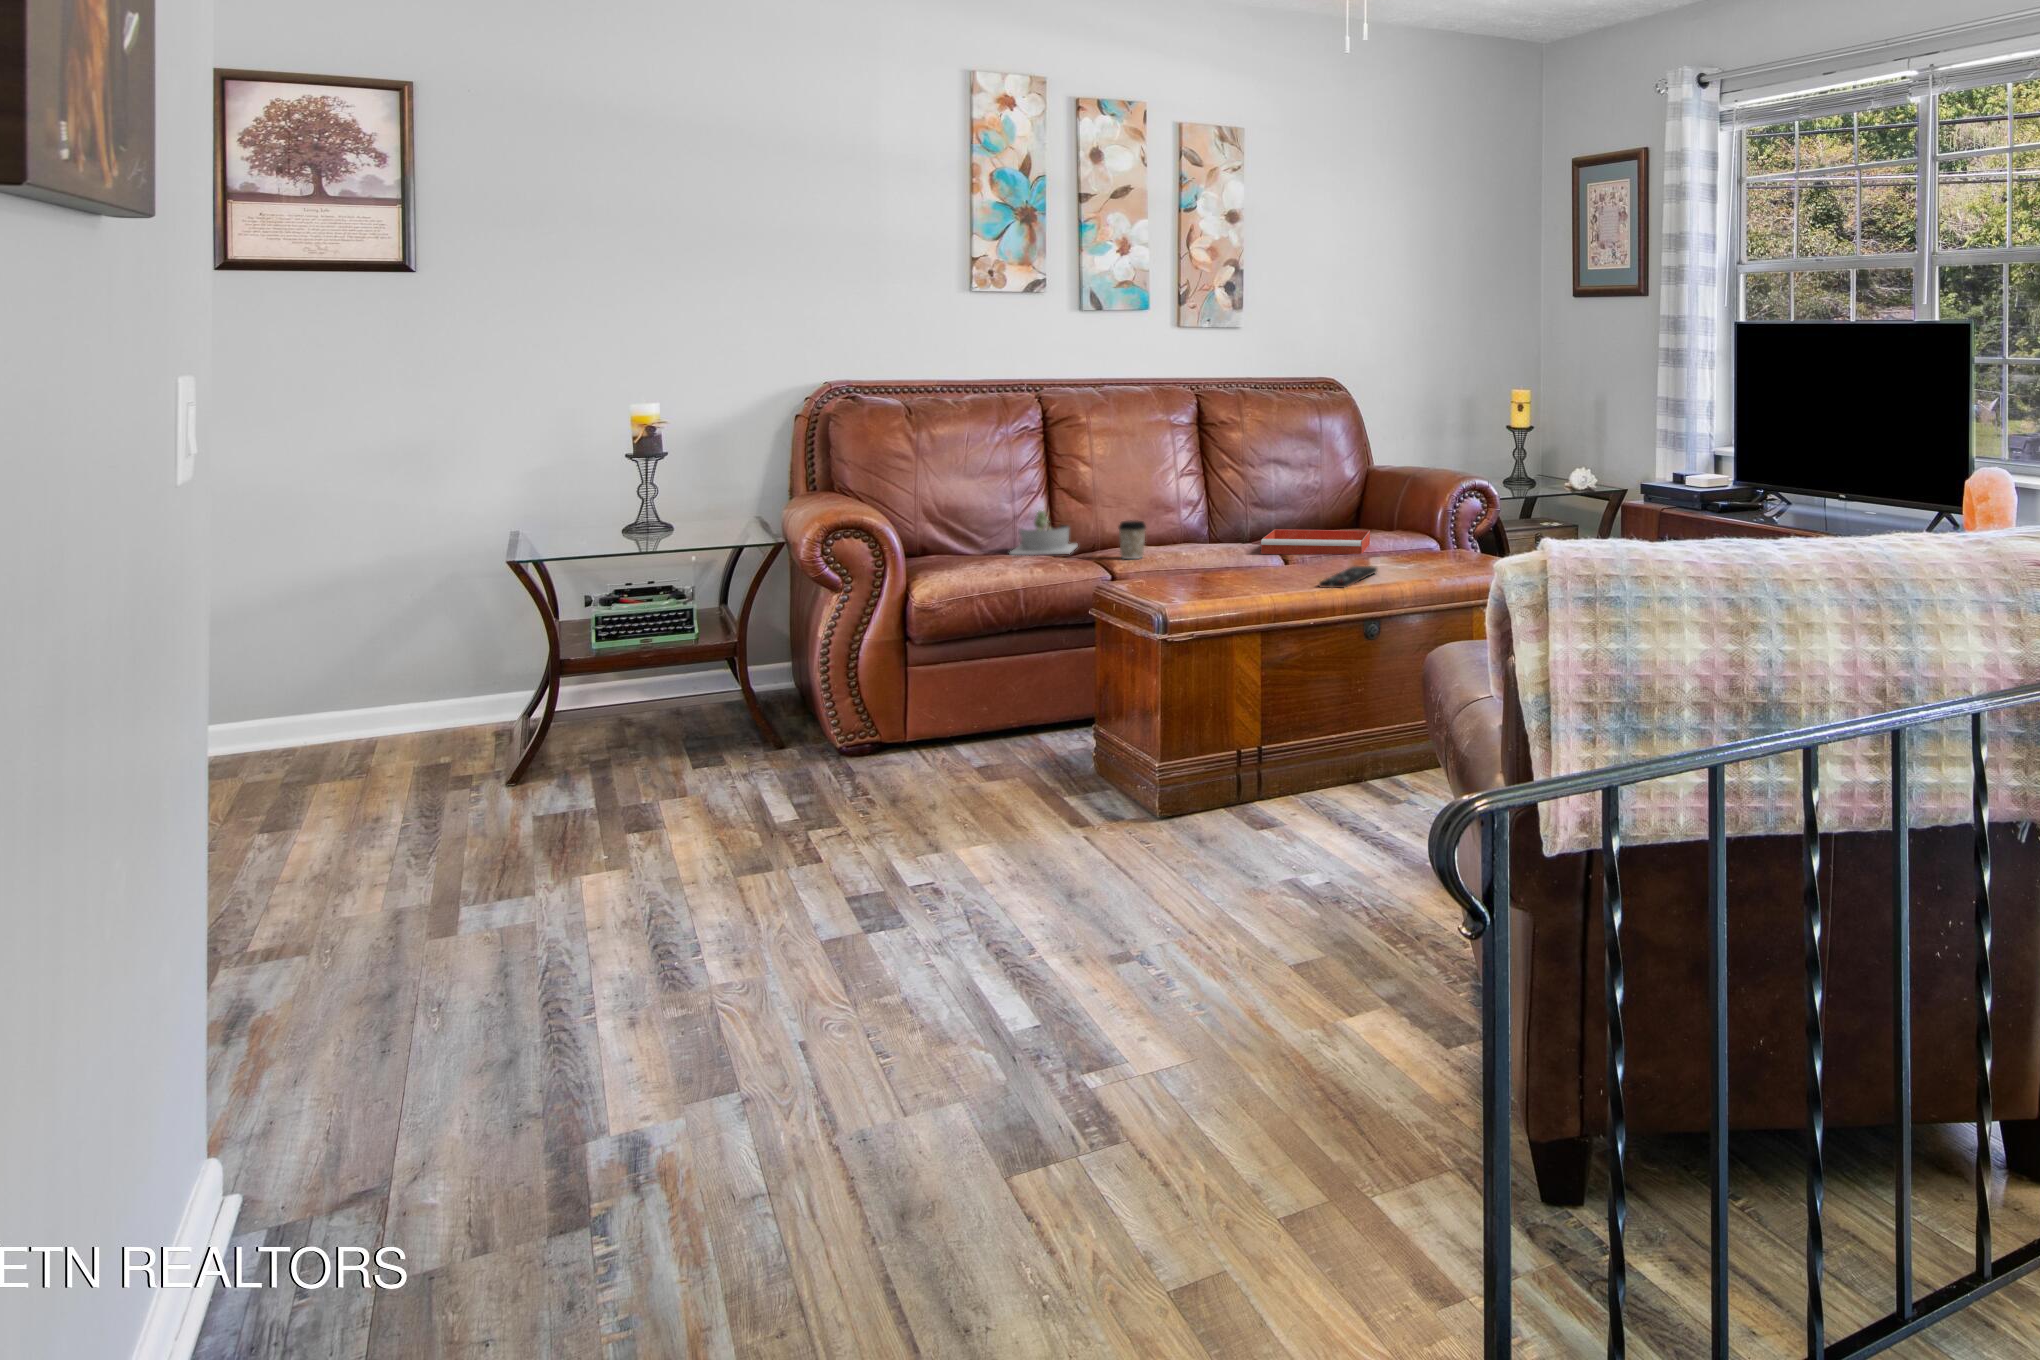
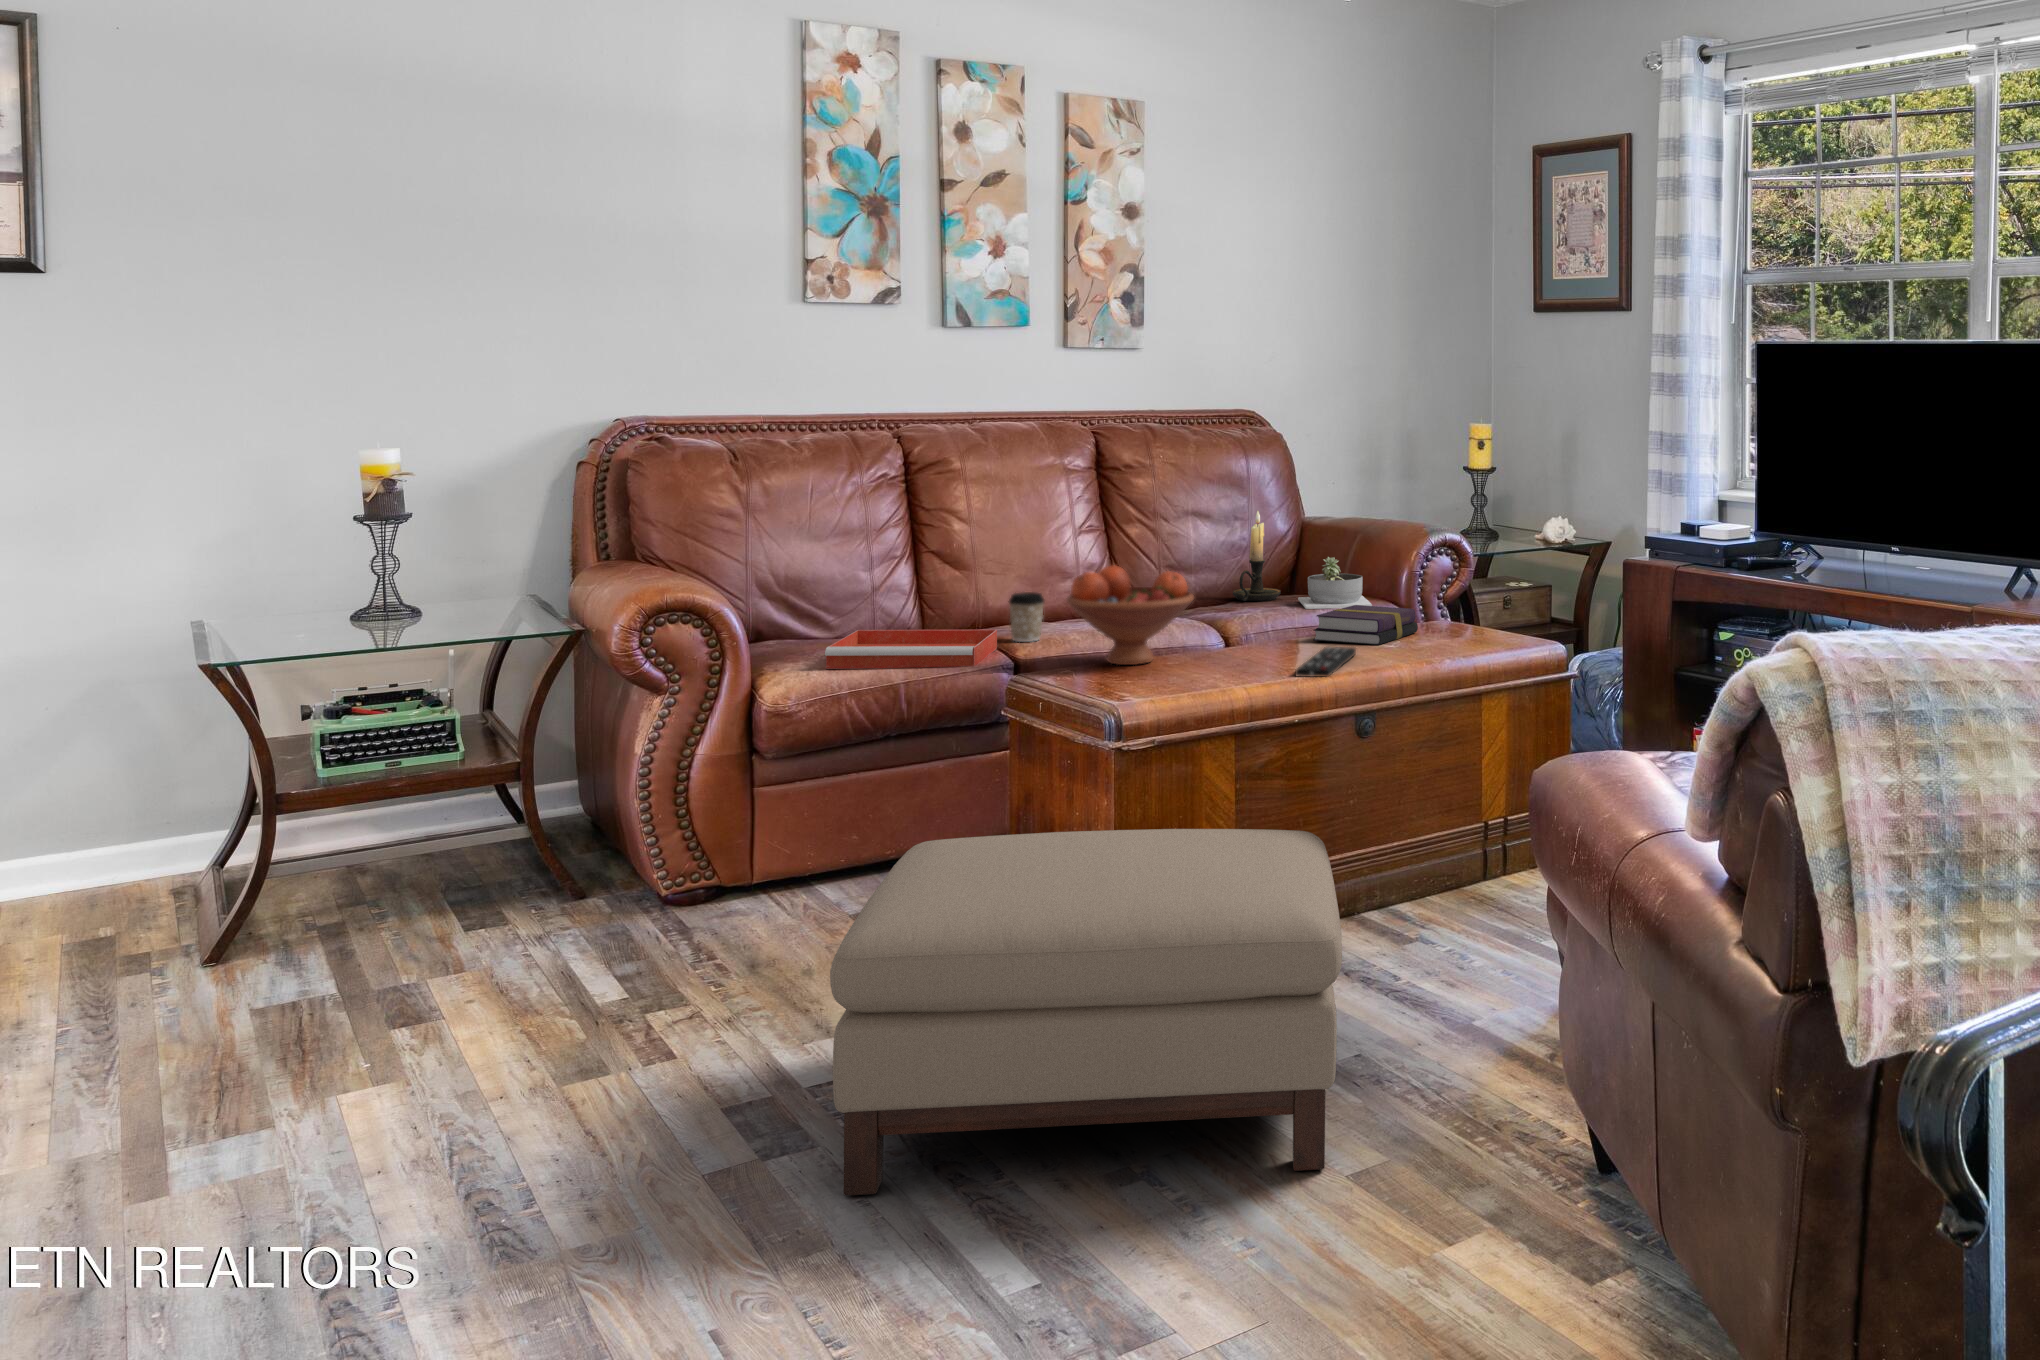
candle holder: none [1312,459,1351,532] -> present [1233,511,1281,601]
fruit bowl: none [1149,499,1250,577] -> present [1067,565,1194,665]
succulent planter: present [1010,510,1077,555] -> present [1298,557,1372,609]
tray: present [1261,529,1370,554] -> present [825,630,997,669]
book: none [1351,534,1439,566] -> present [1313,605,1418,645]
ottoman: none [903,699,1311,960] -> present [830,829,1342,1196]

